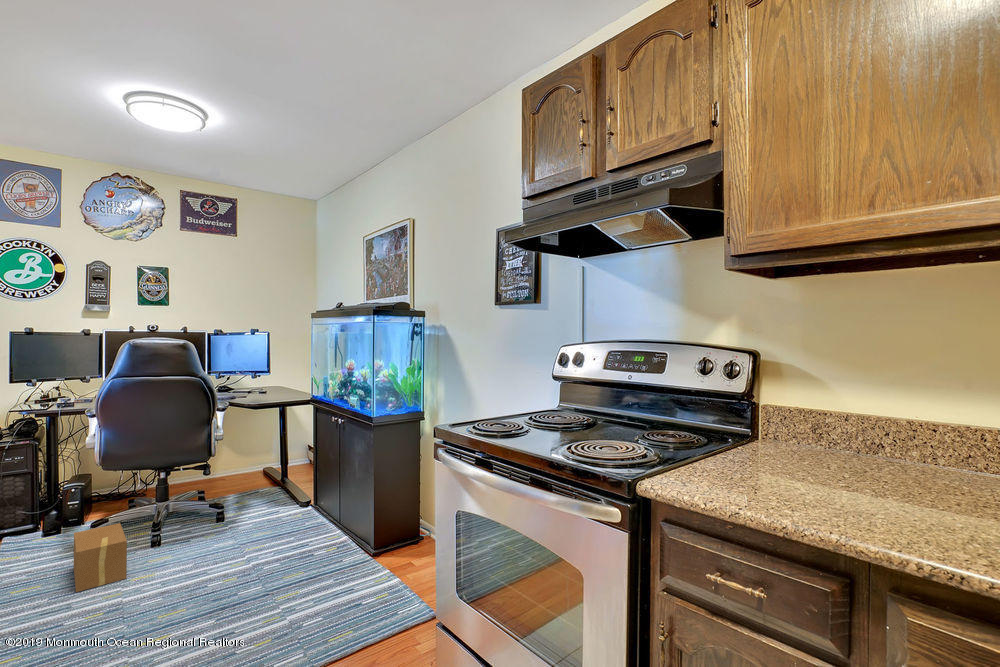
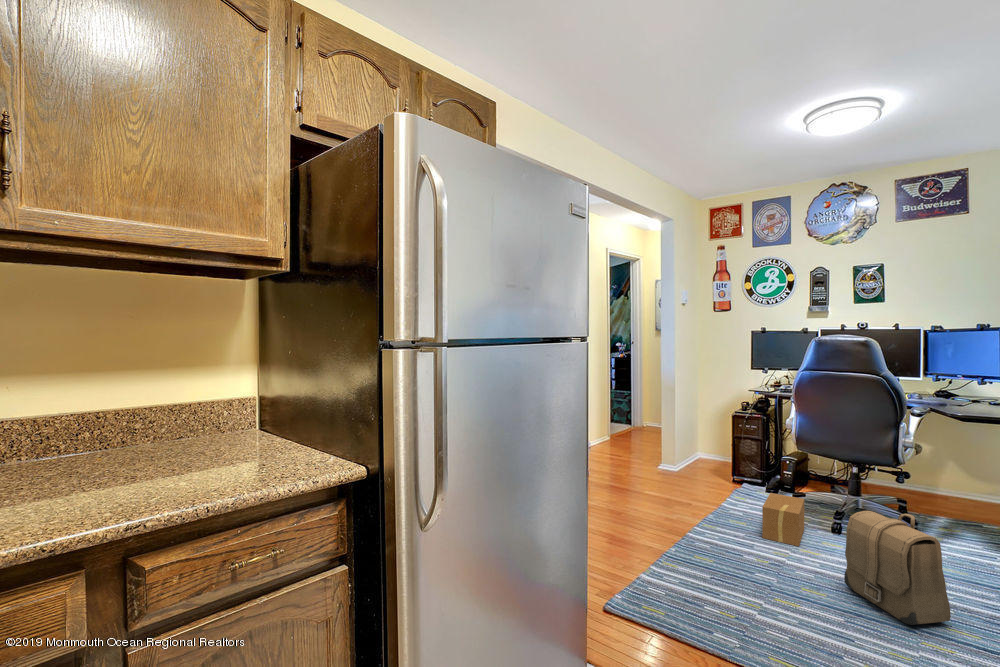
backpack: none [195,494,285,592] -> present [844,511,951,625]

